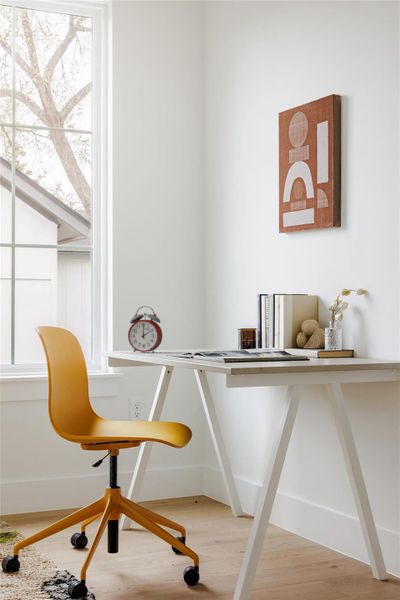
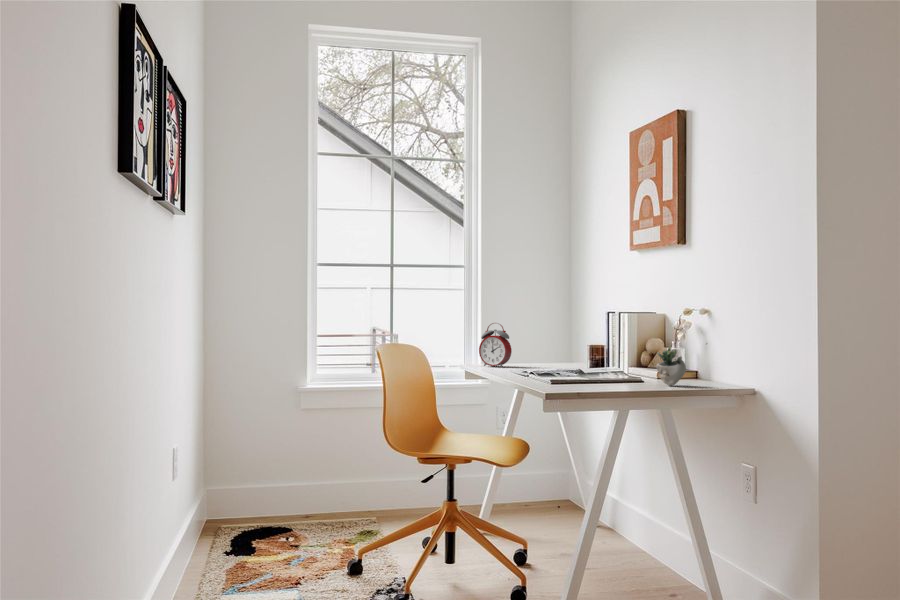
succulent plant: none [326,318,375,361] -> present [656,343,707,386]

